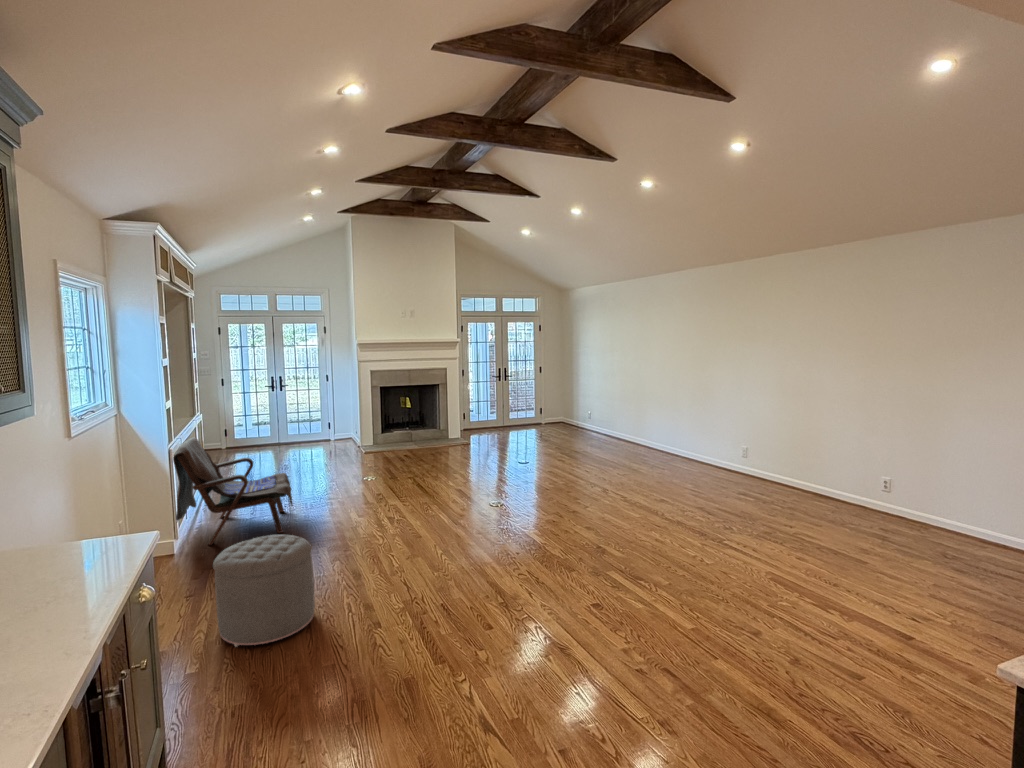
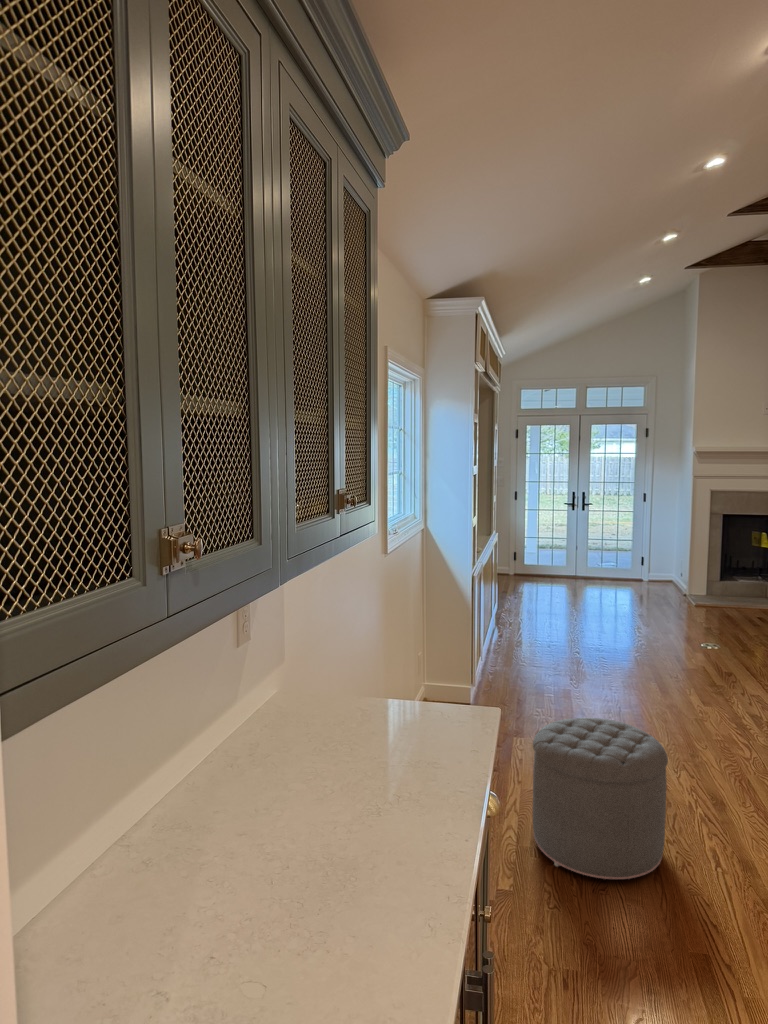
armchair: present [173,437,292,545] -> none [474,562,613,704]

